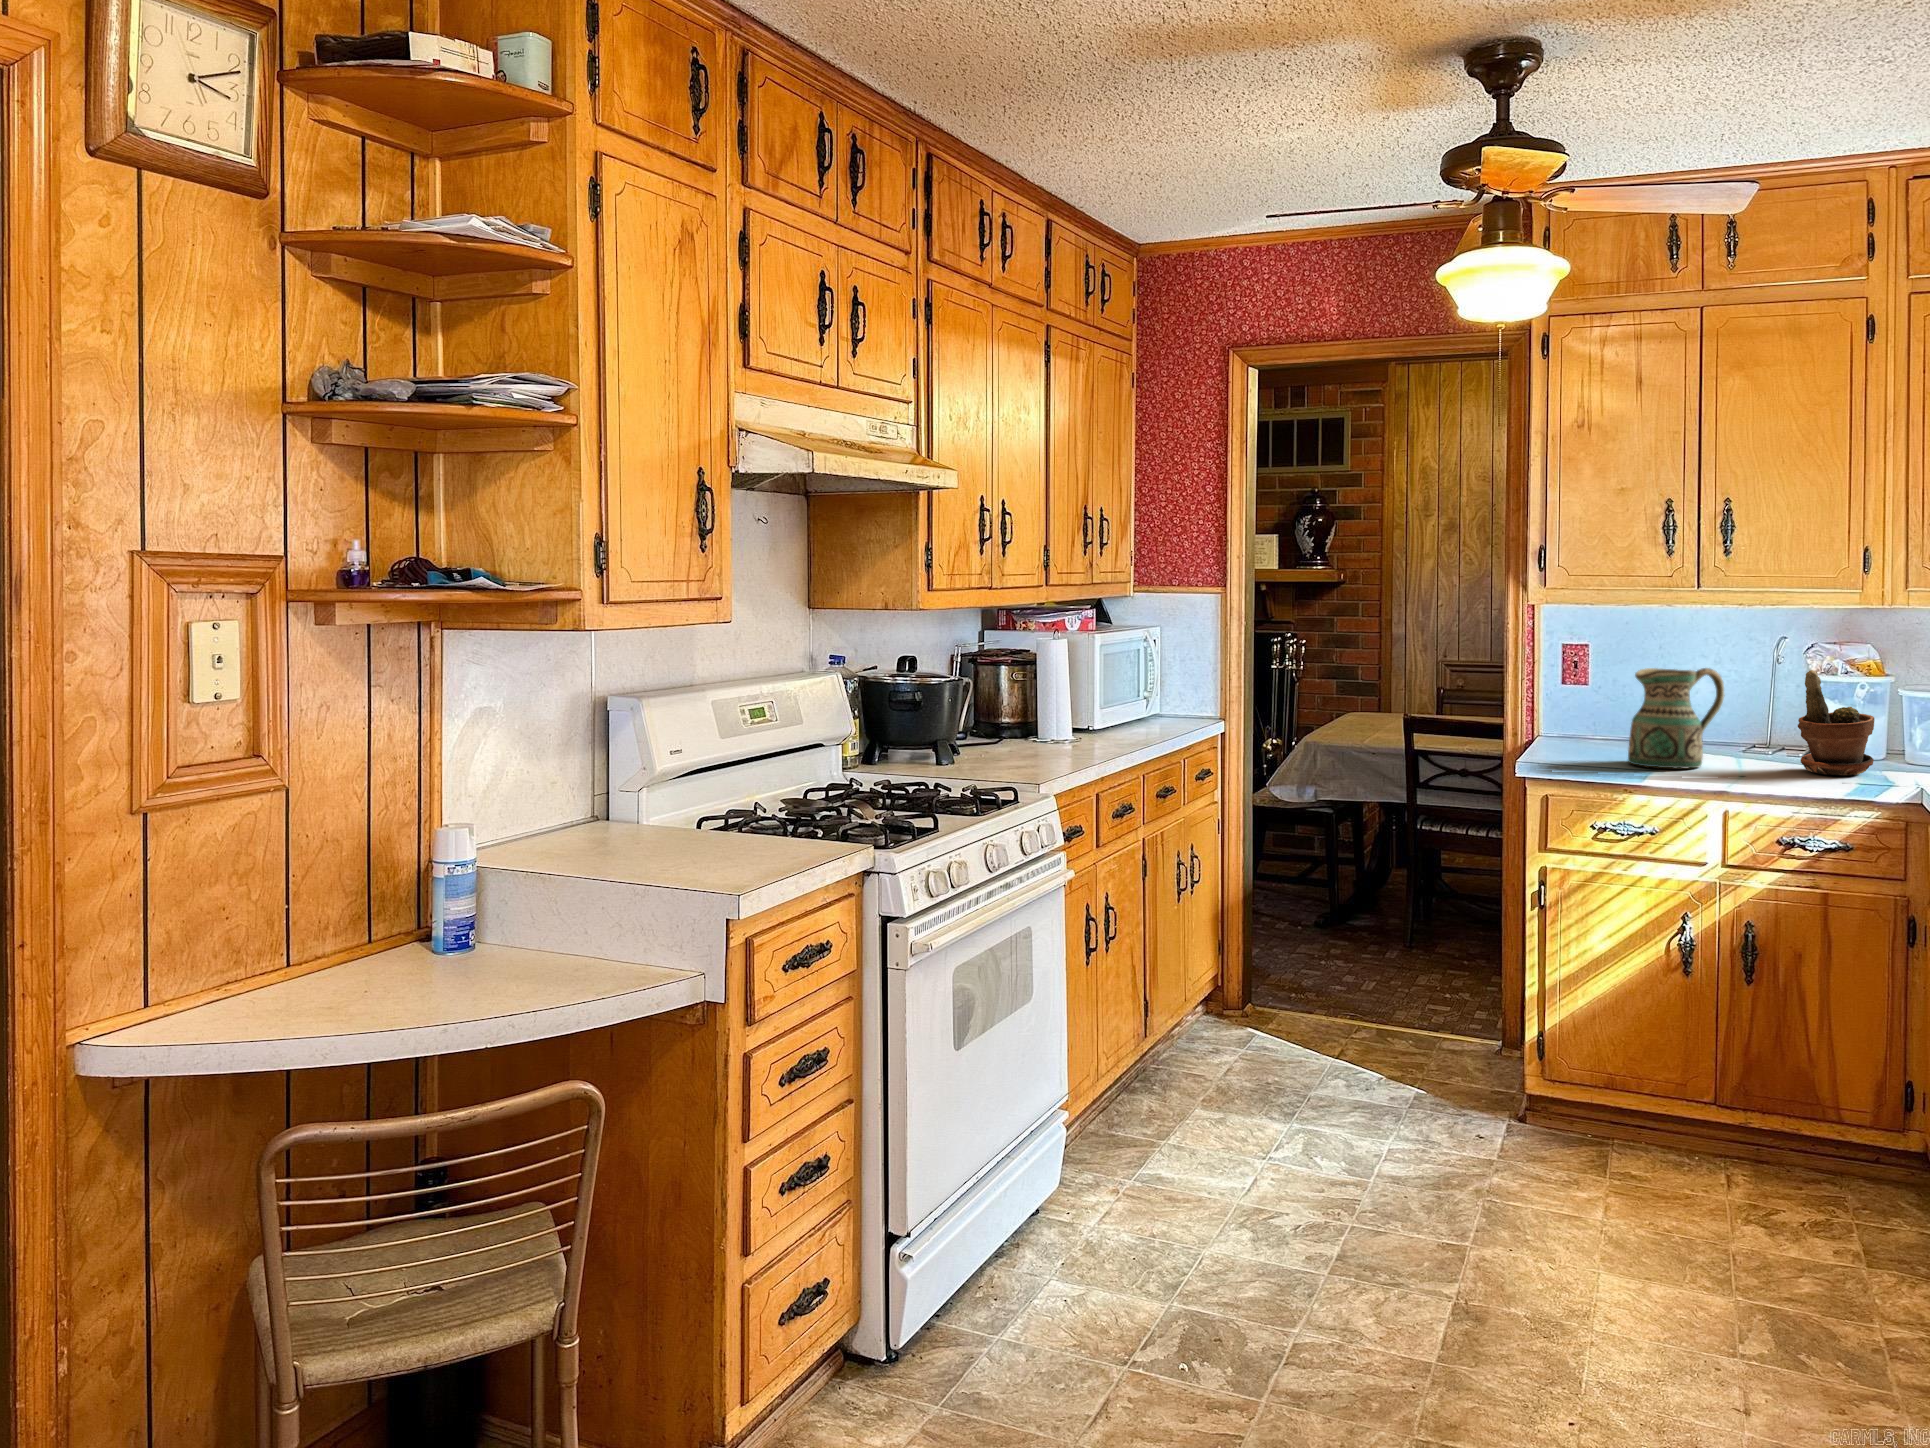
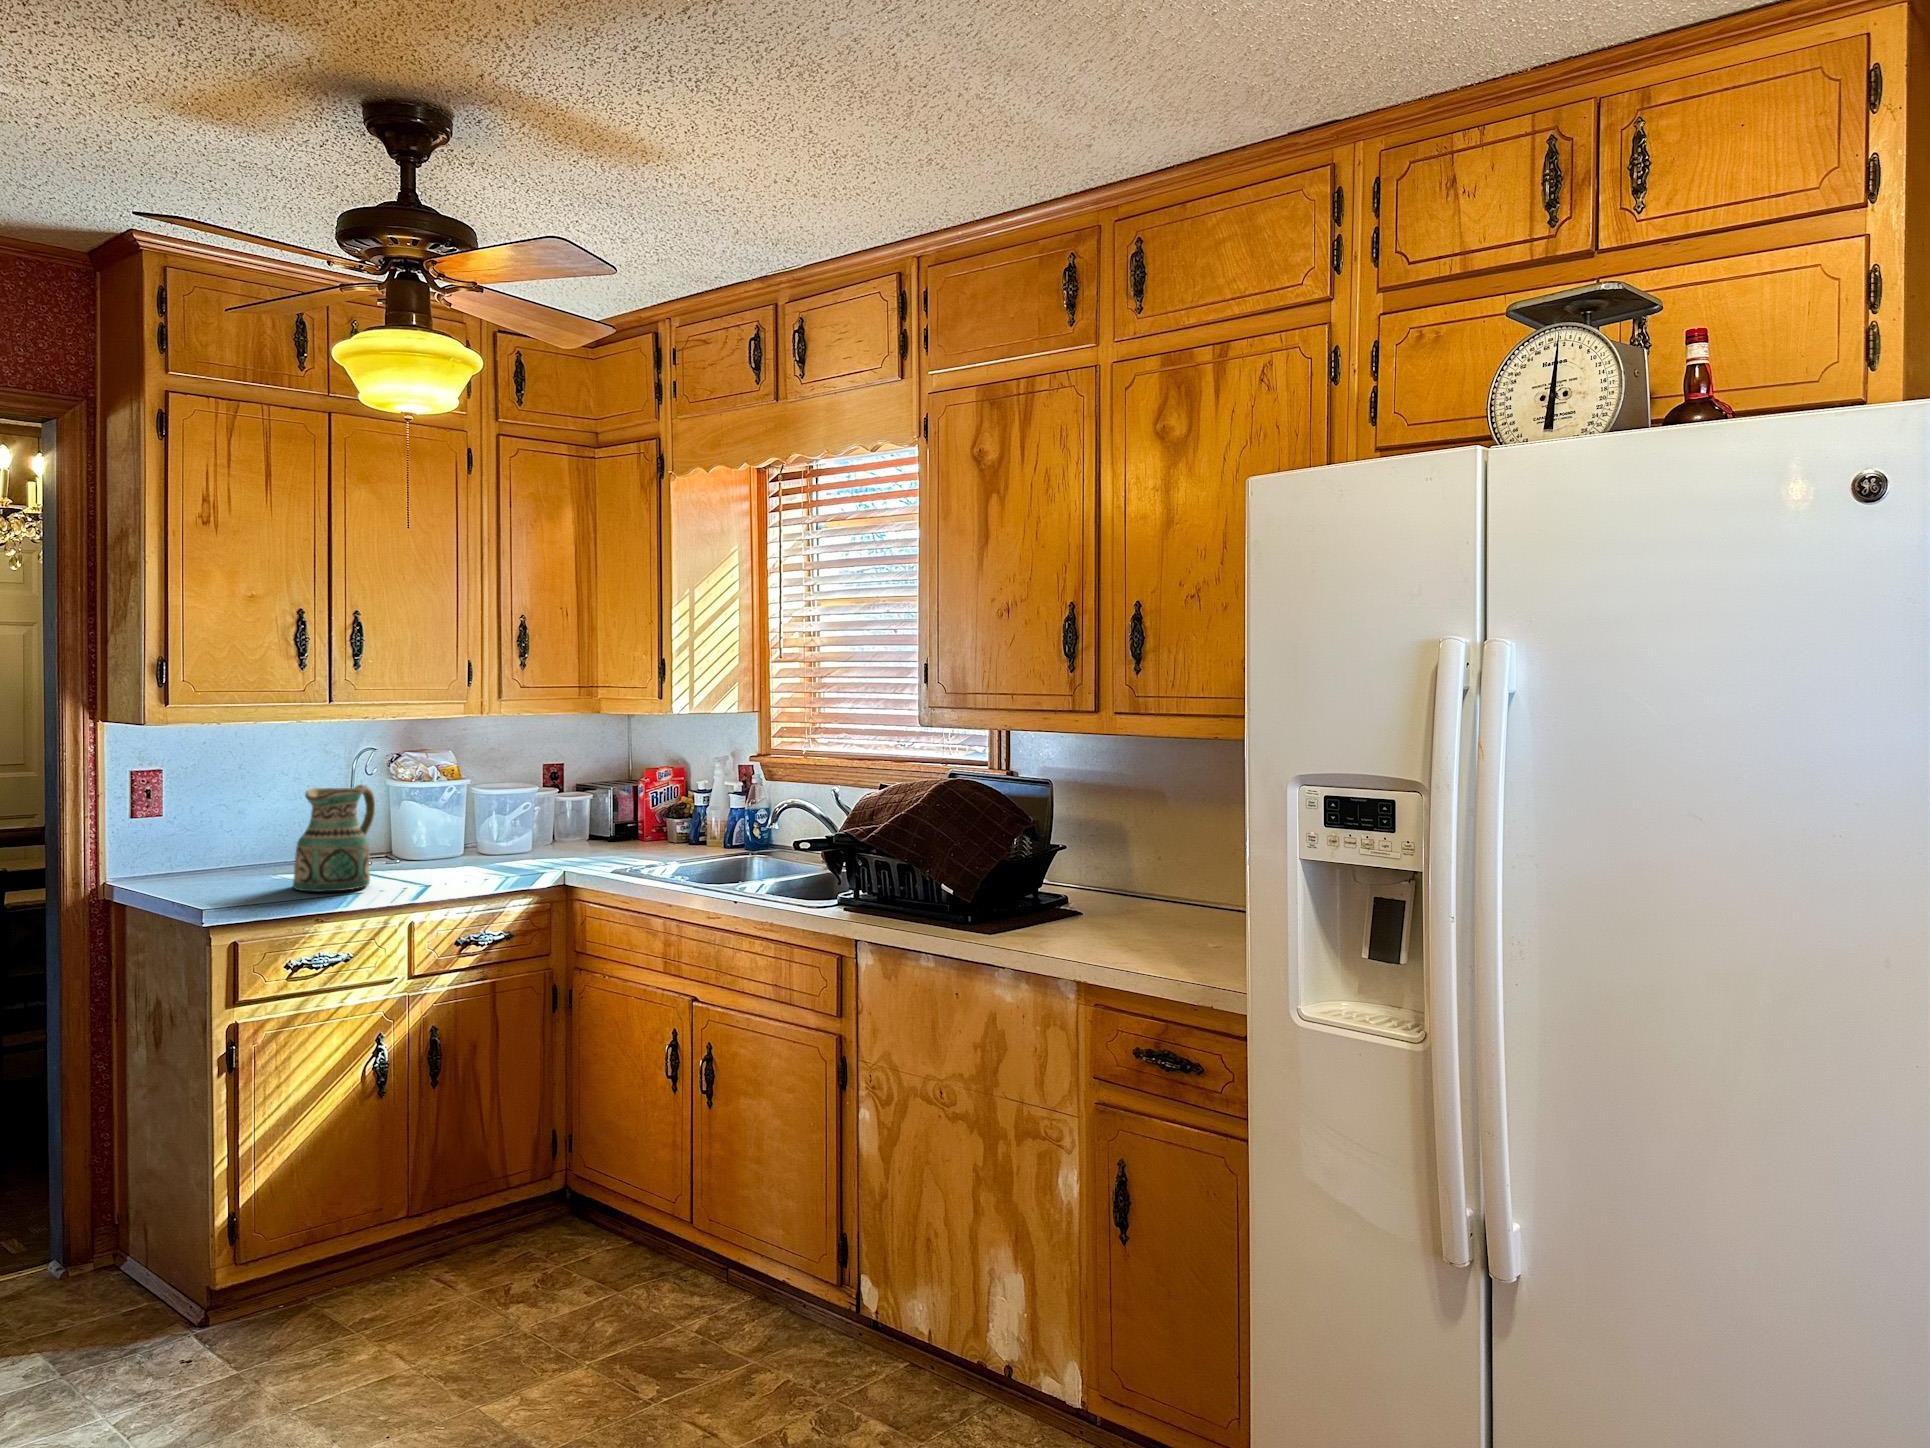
potted plant: present [1798,670,1874,775] -> none [445,781,508,875]

